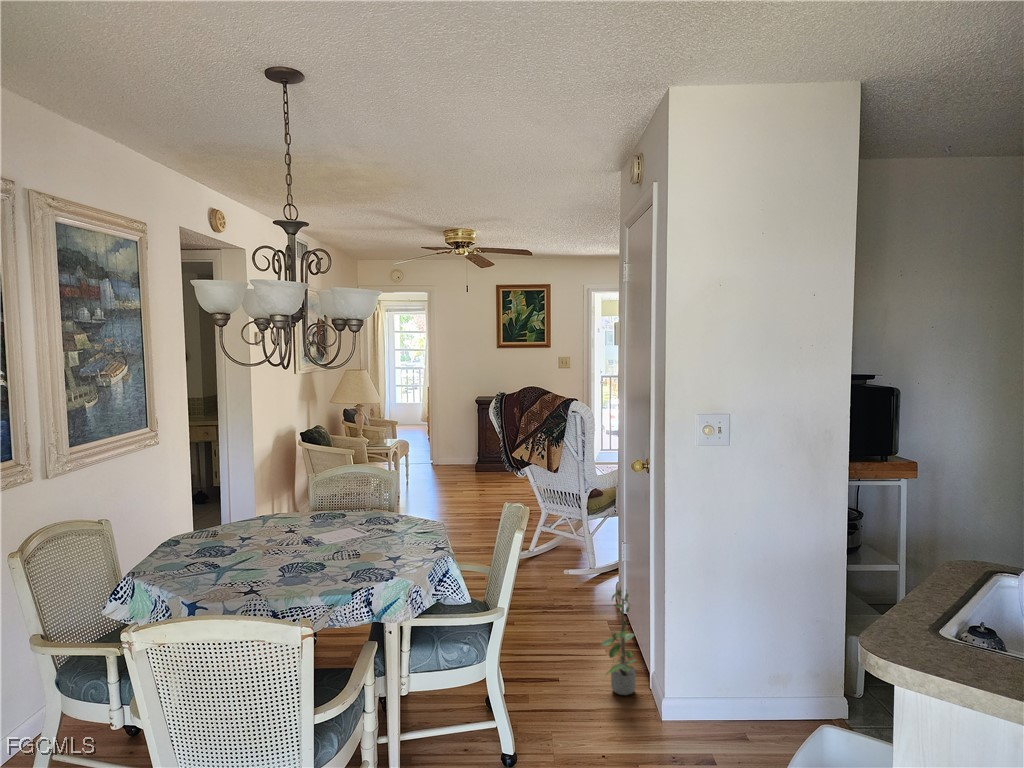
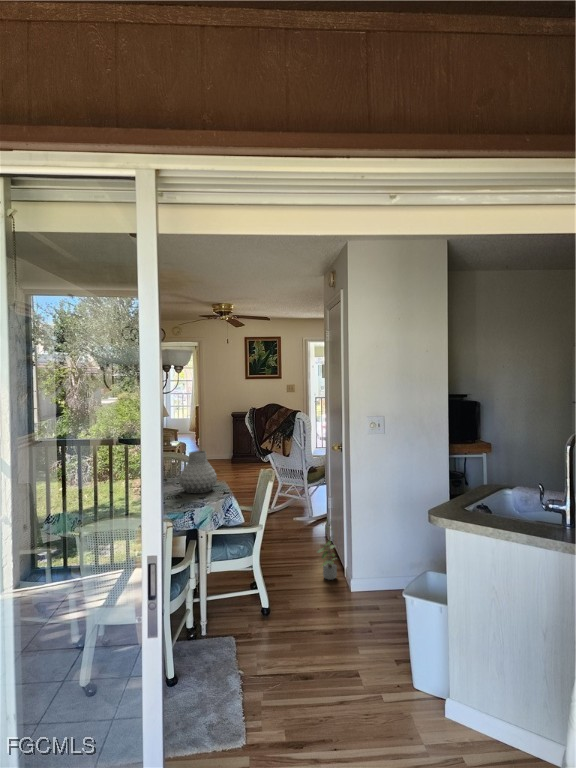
vase: none [359,470,426,546] -> present [179,451,217,493]

